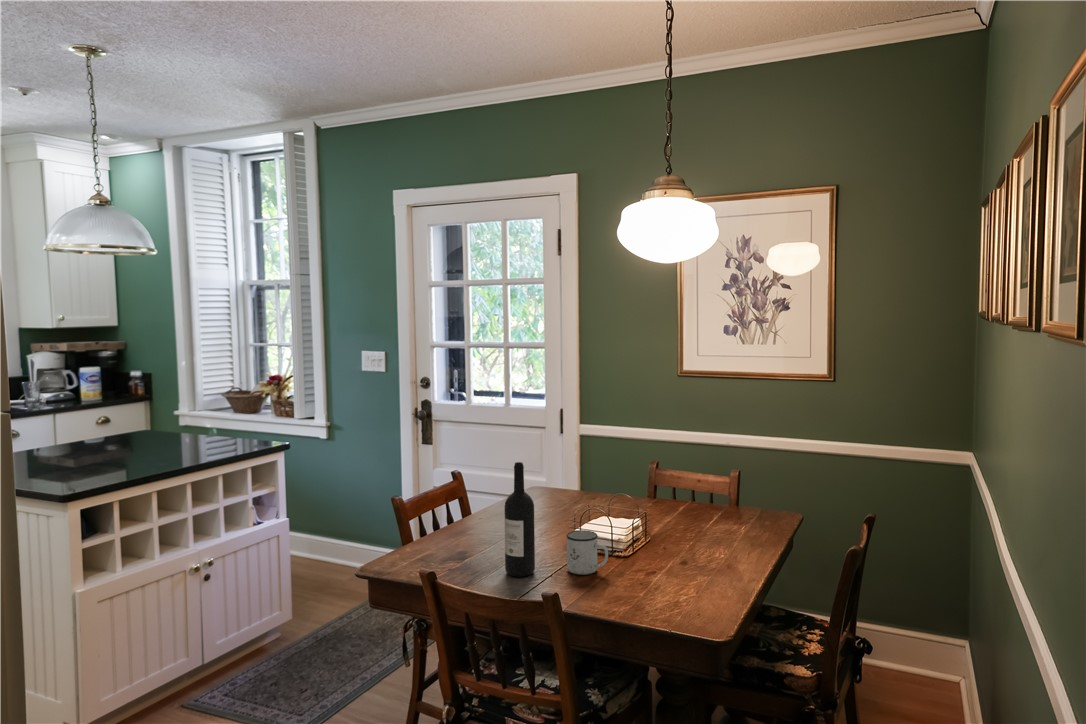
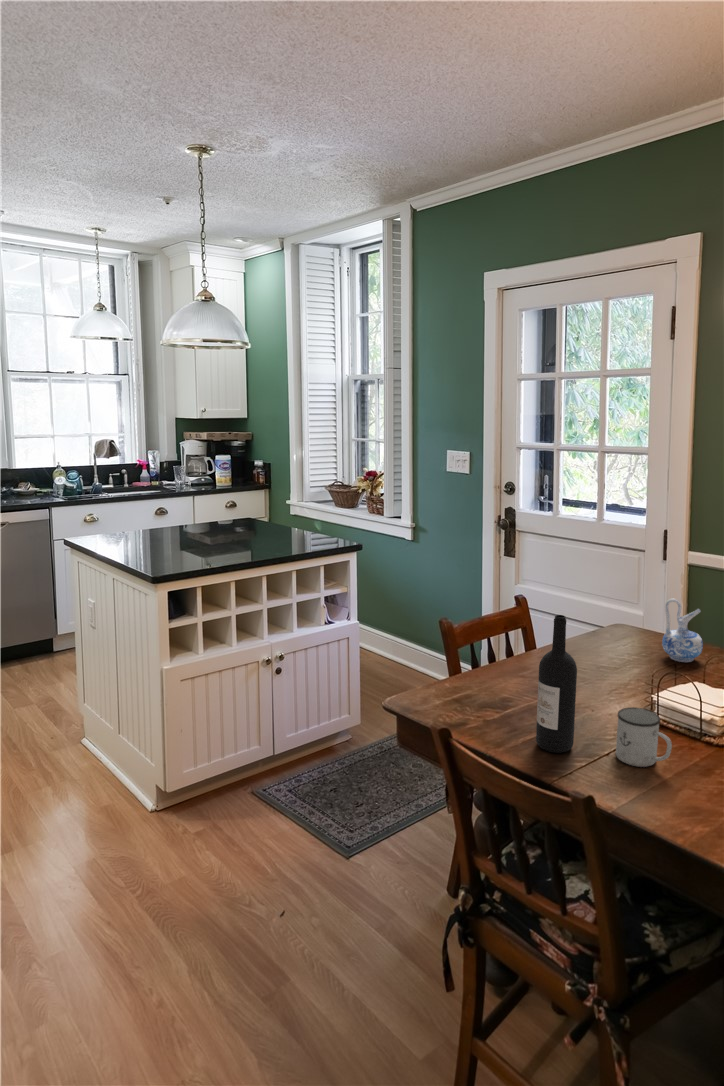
ceramic pitcher: none [579,455,609,506] -> present [662,598,703,662]

